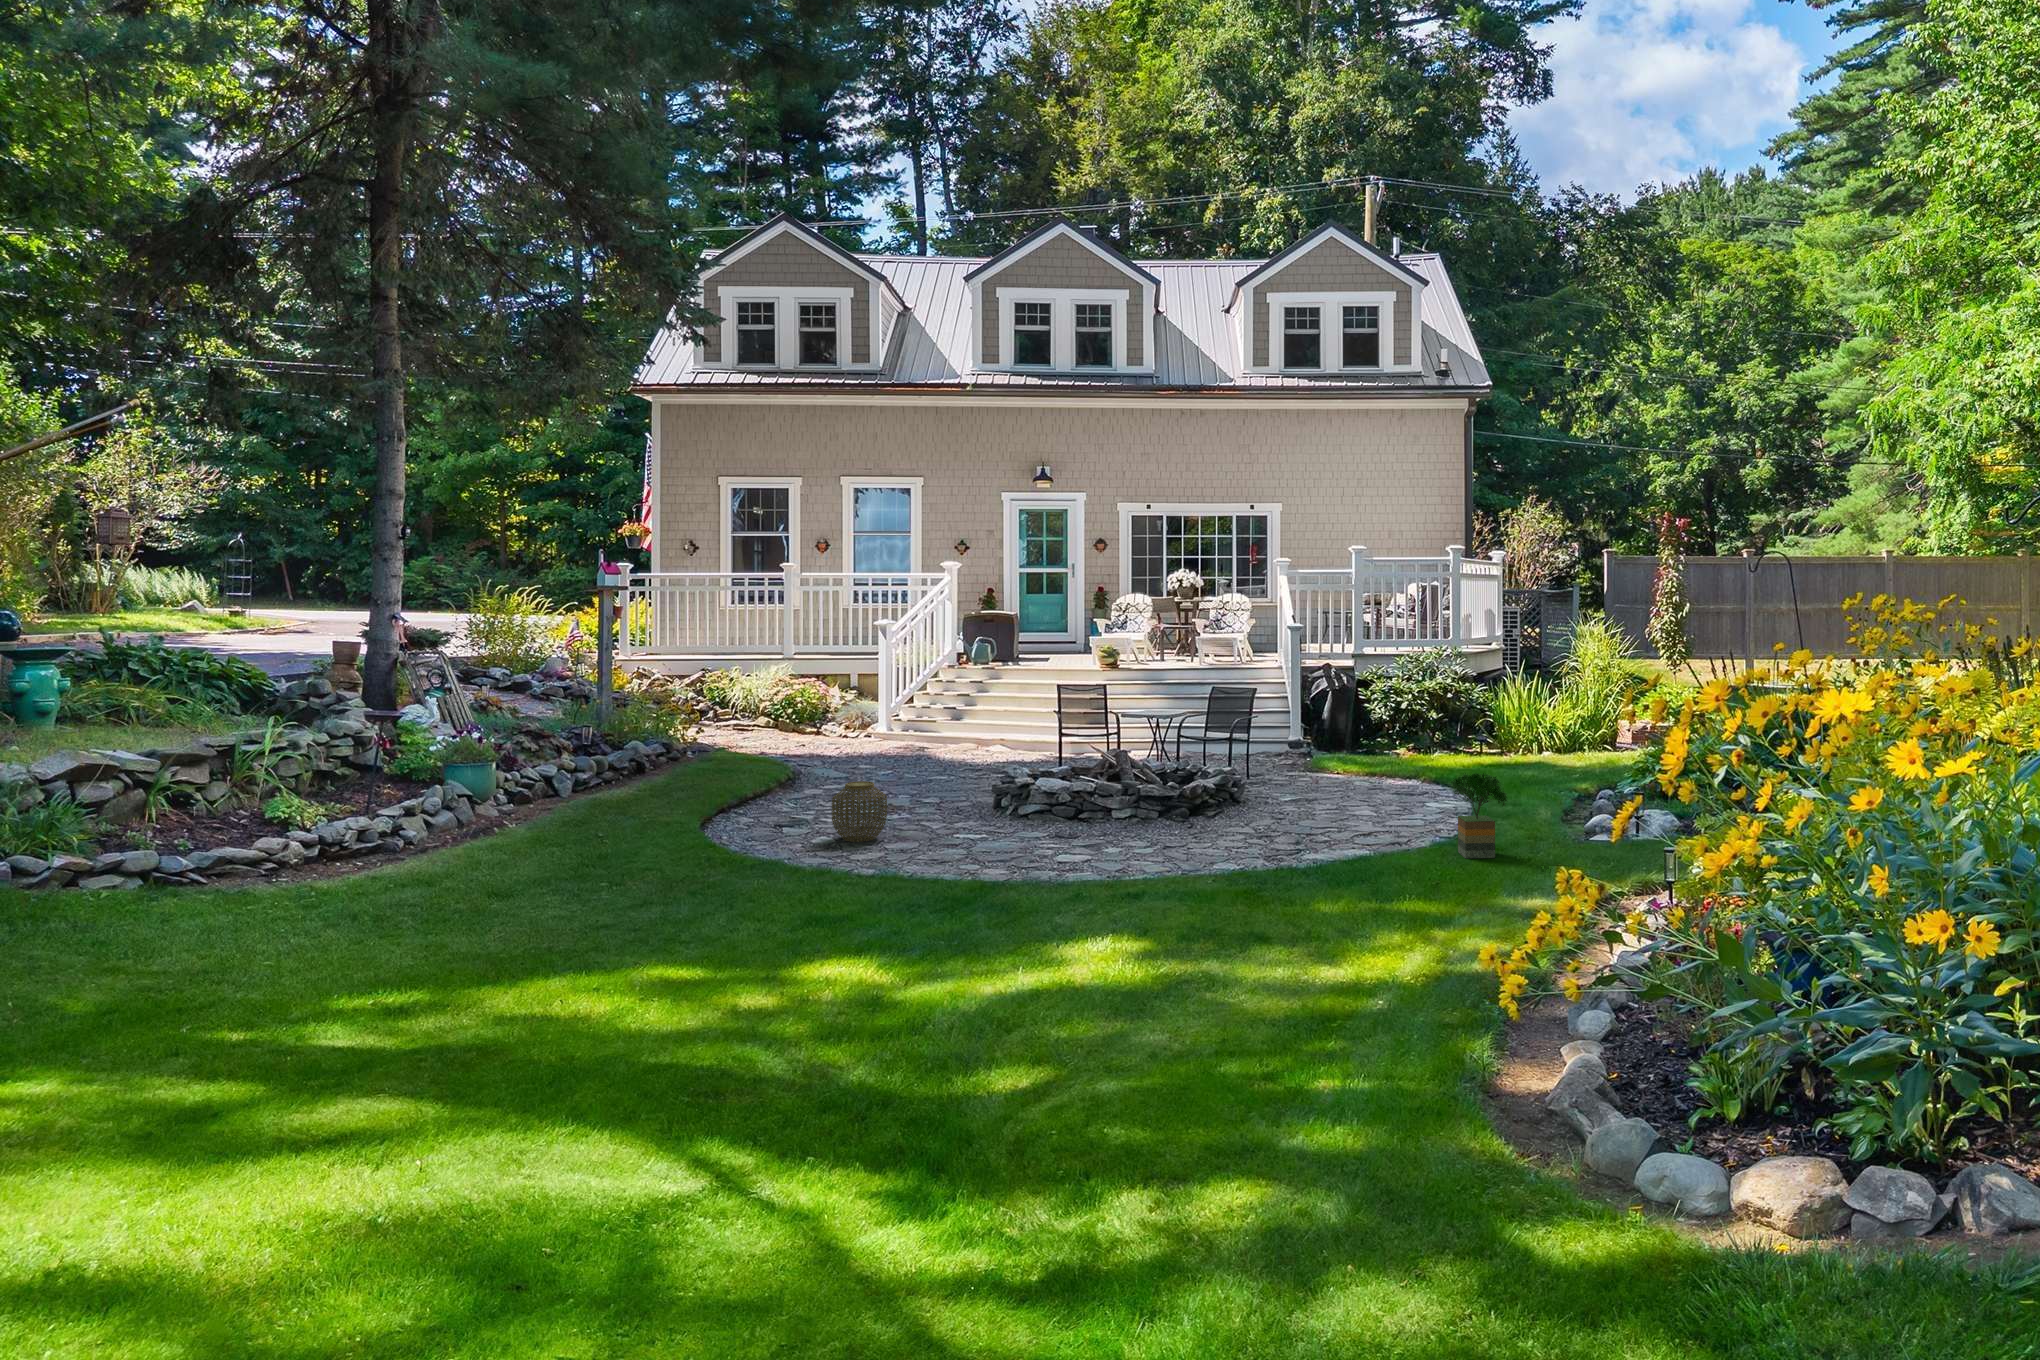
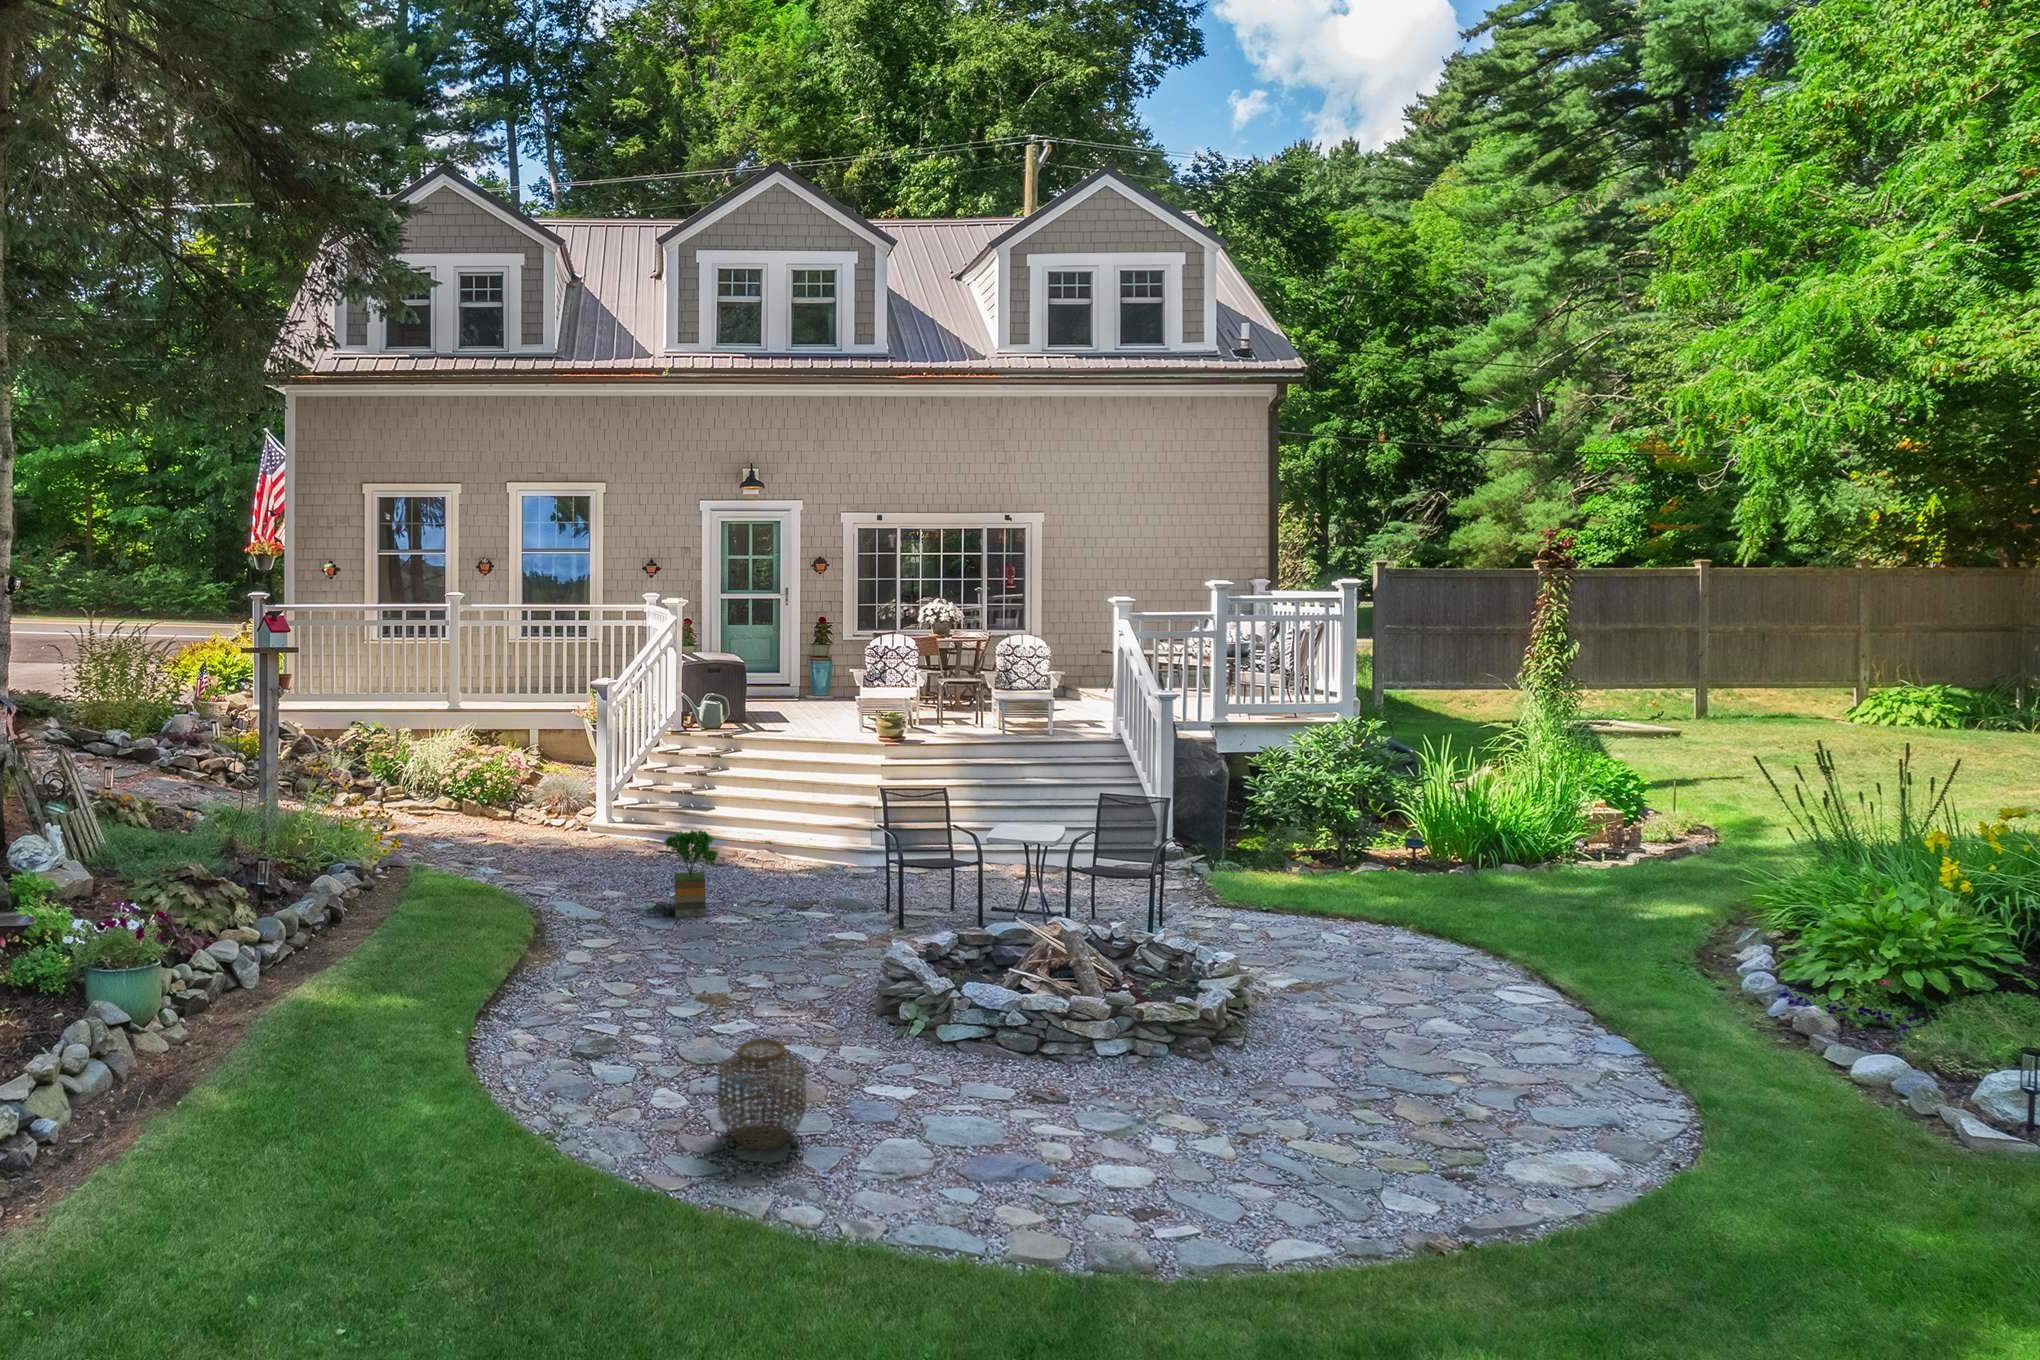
potted tree: present [1450,773,1507,858] -> present [664,830,718,918]

